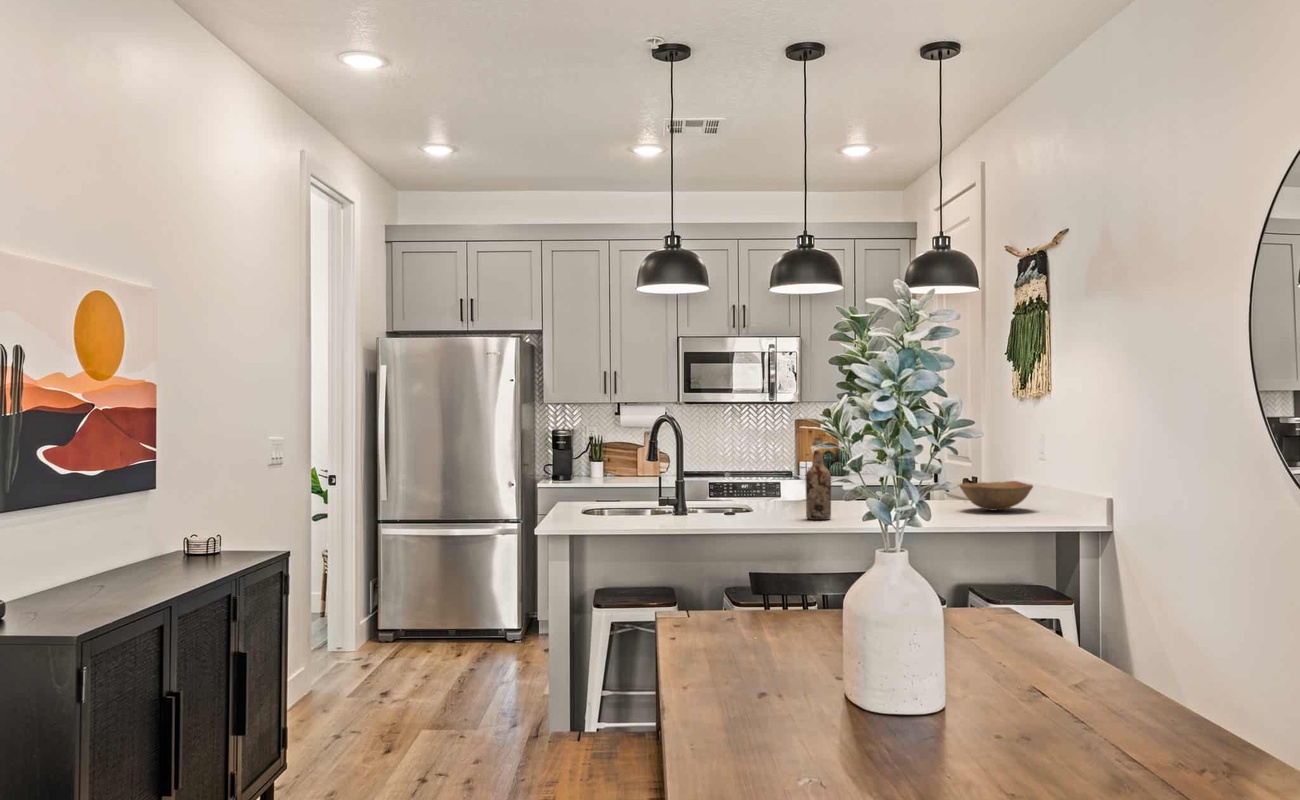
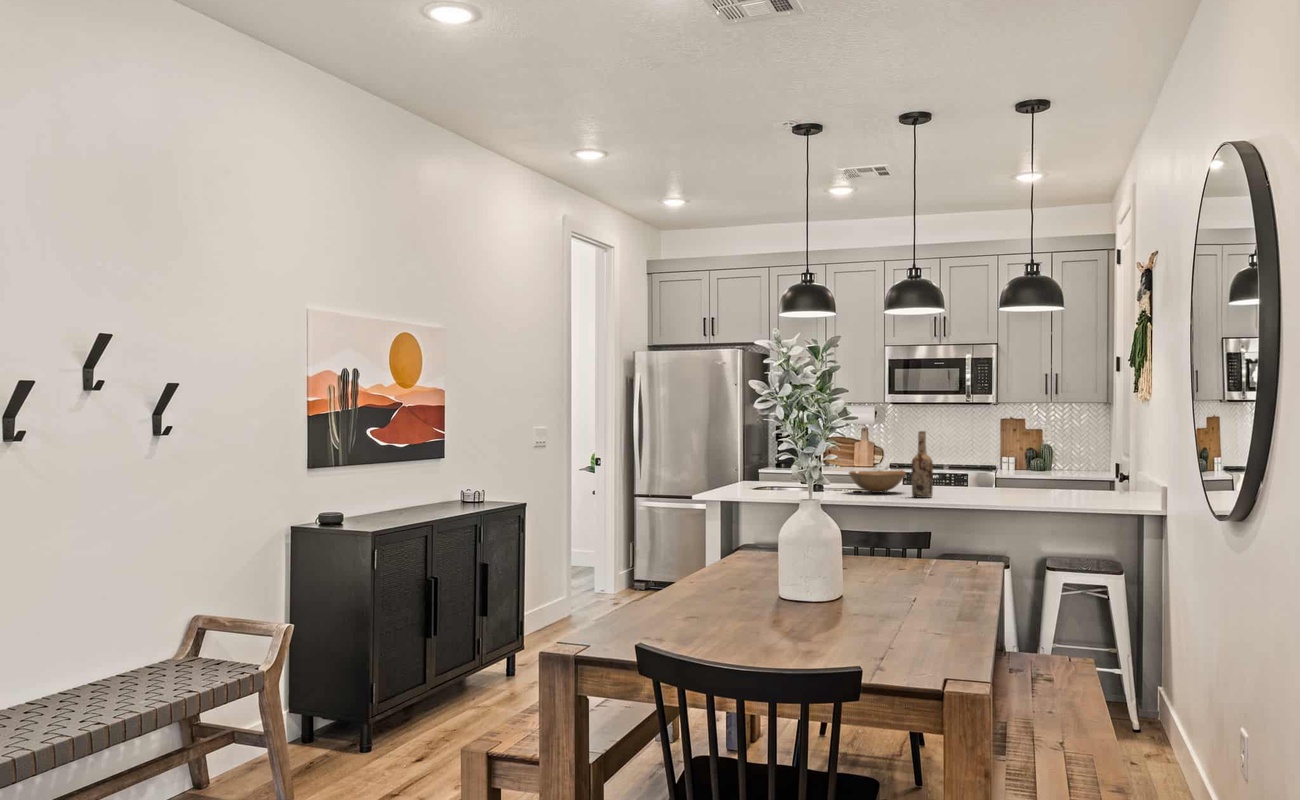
bowl: present [959,481,1033,511] -> present [849,470,906,493]

